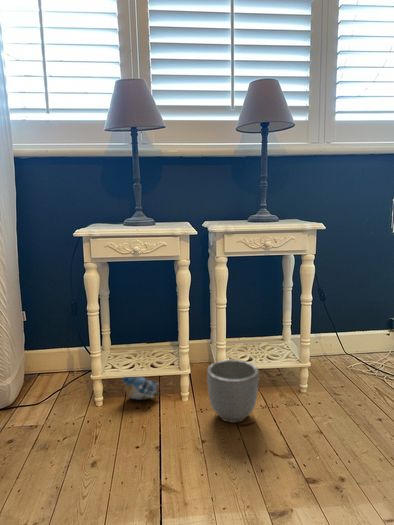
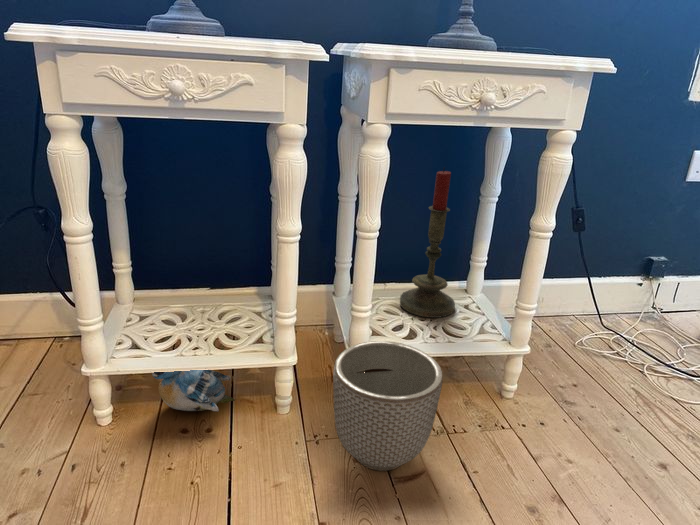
candle: none [245,275,274,352] -> present [400,168,455,318]

